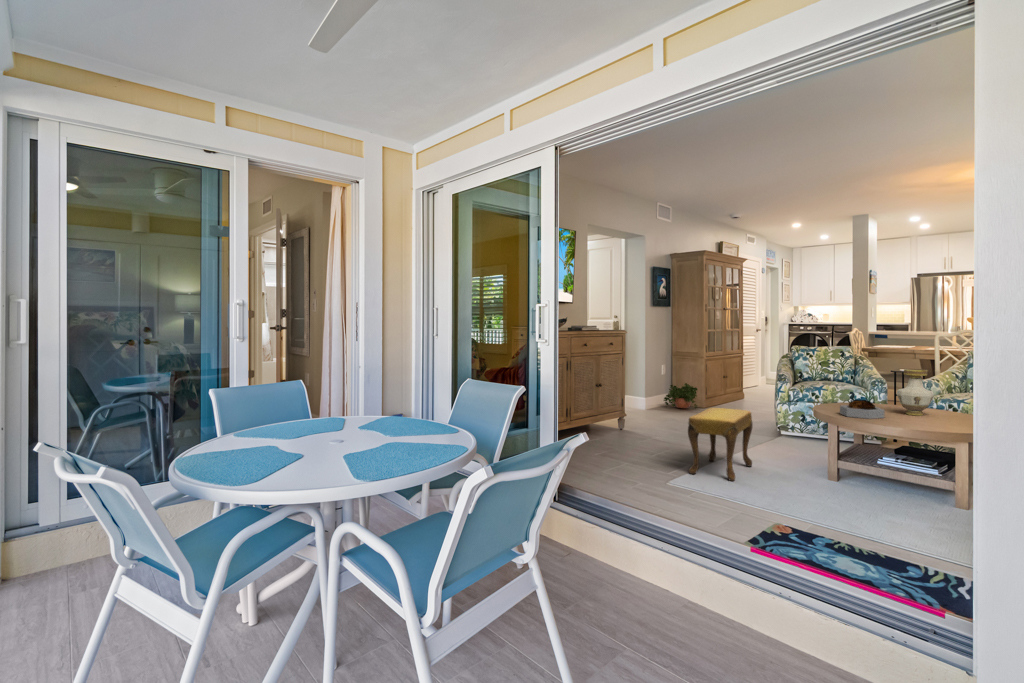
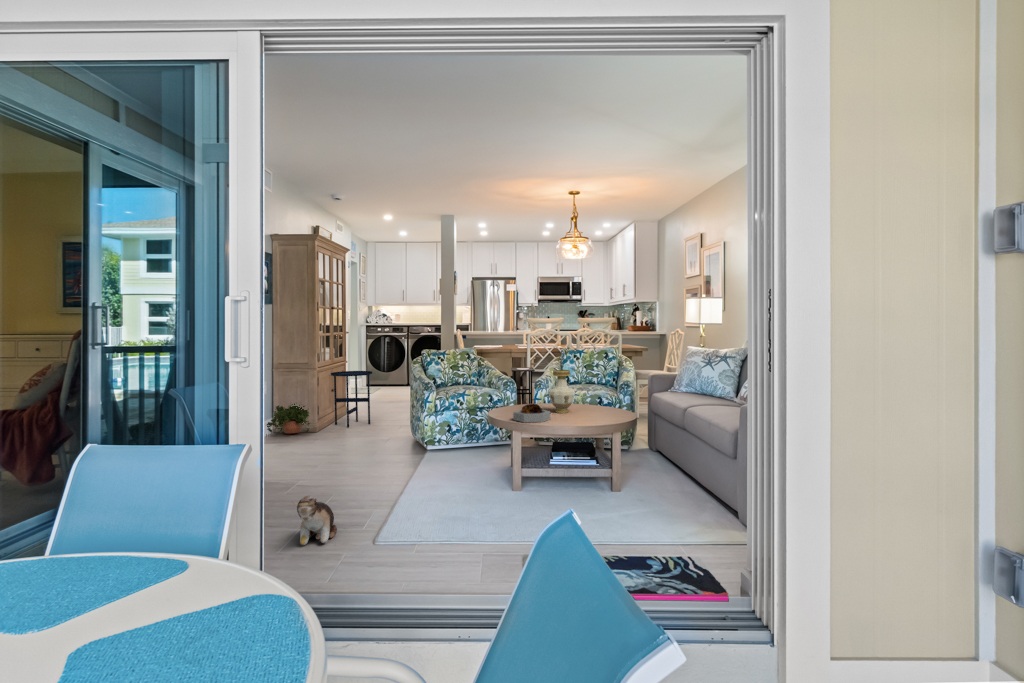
side table: none [720,362,758,410] -> present [331,371,372,427]
footstool: present [688,408,752,481] -> none [388,430,445,520]
plush toy: none [605,438,647,474] -> present [292,496,337,545]

